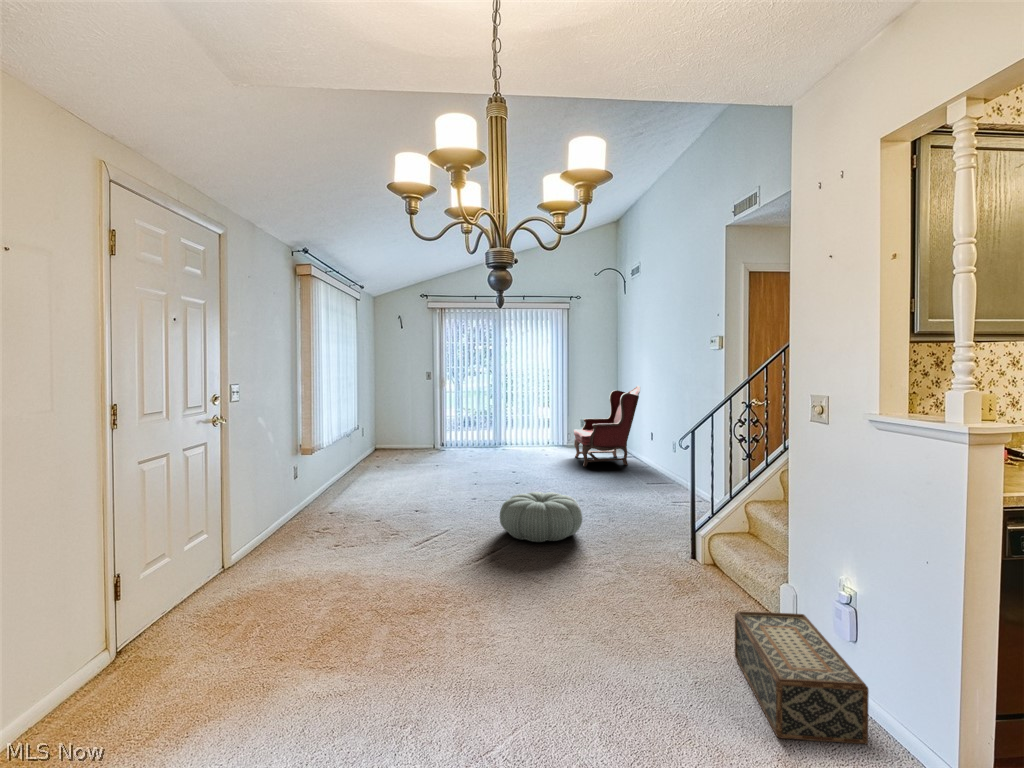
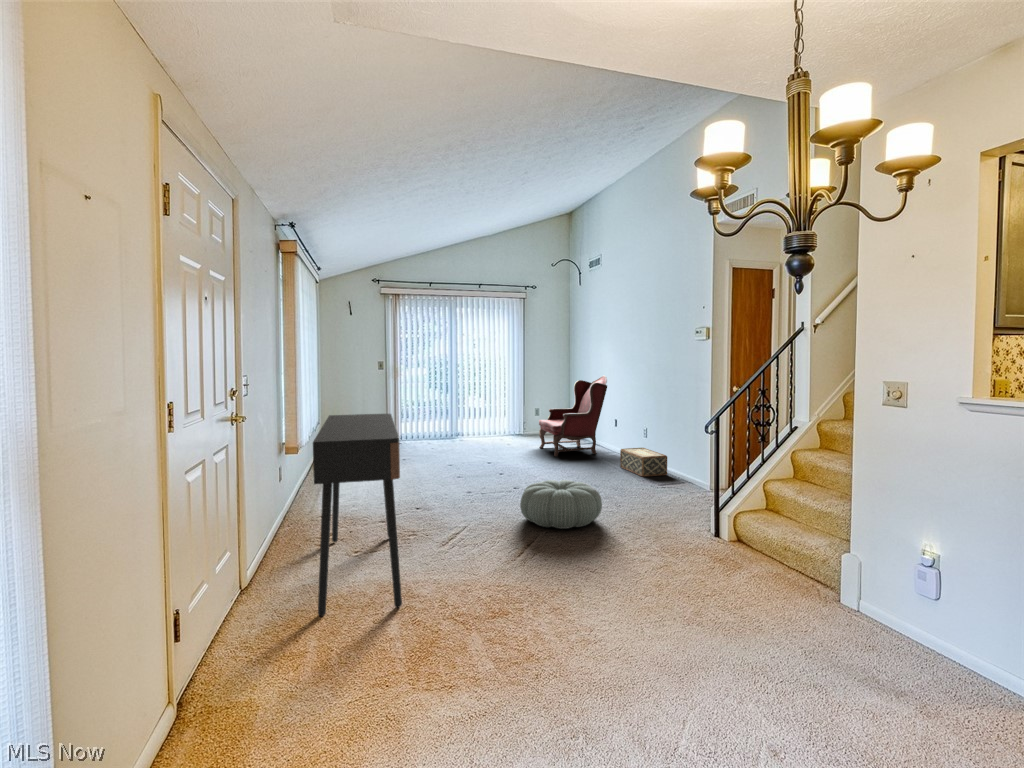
console table: none [240,423,370,615] -> present [313,414,402,616]
woven basket: present [735,611,869,744] -> present [620,448,667,477]

